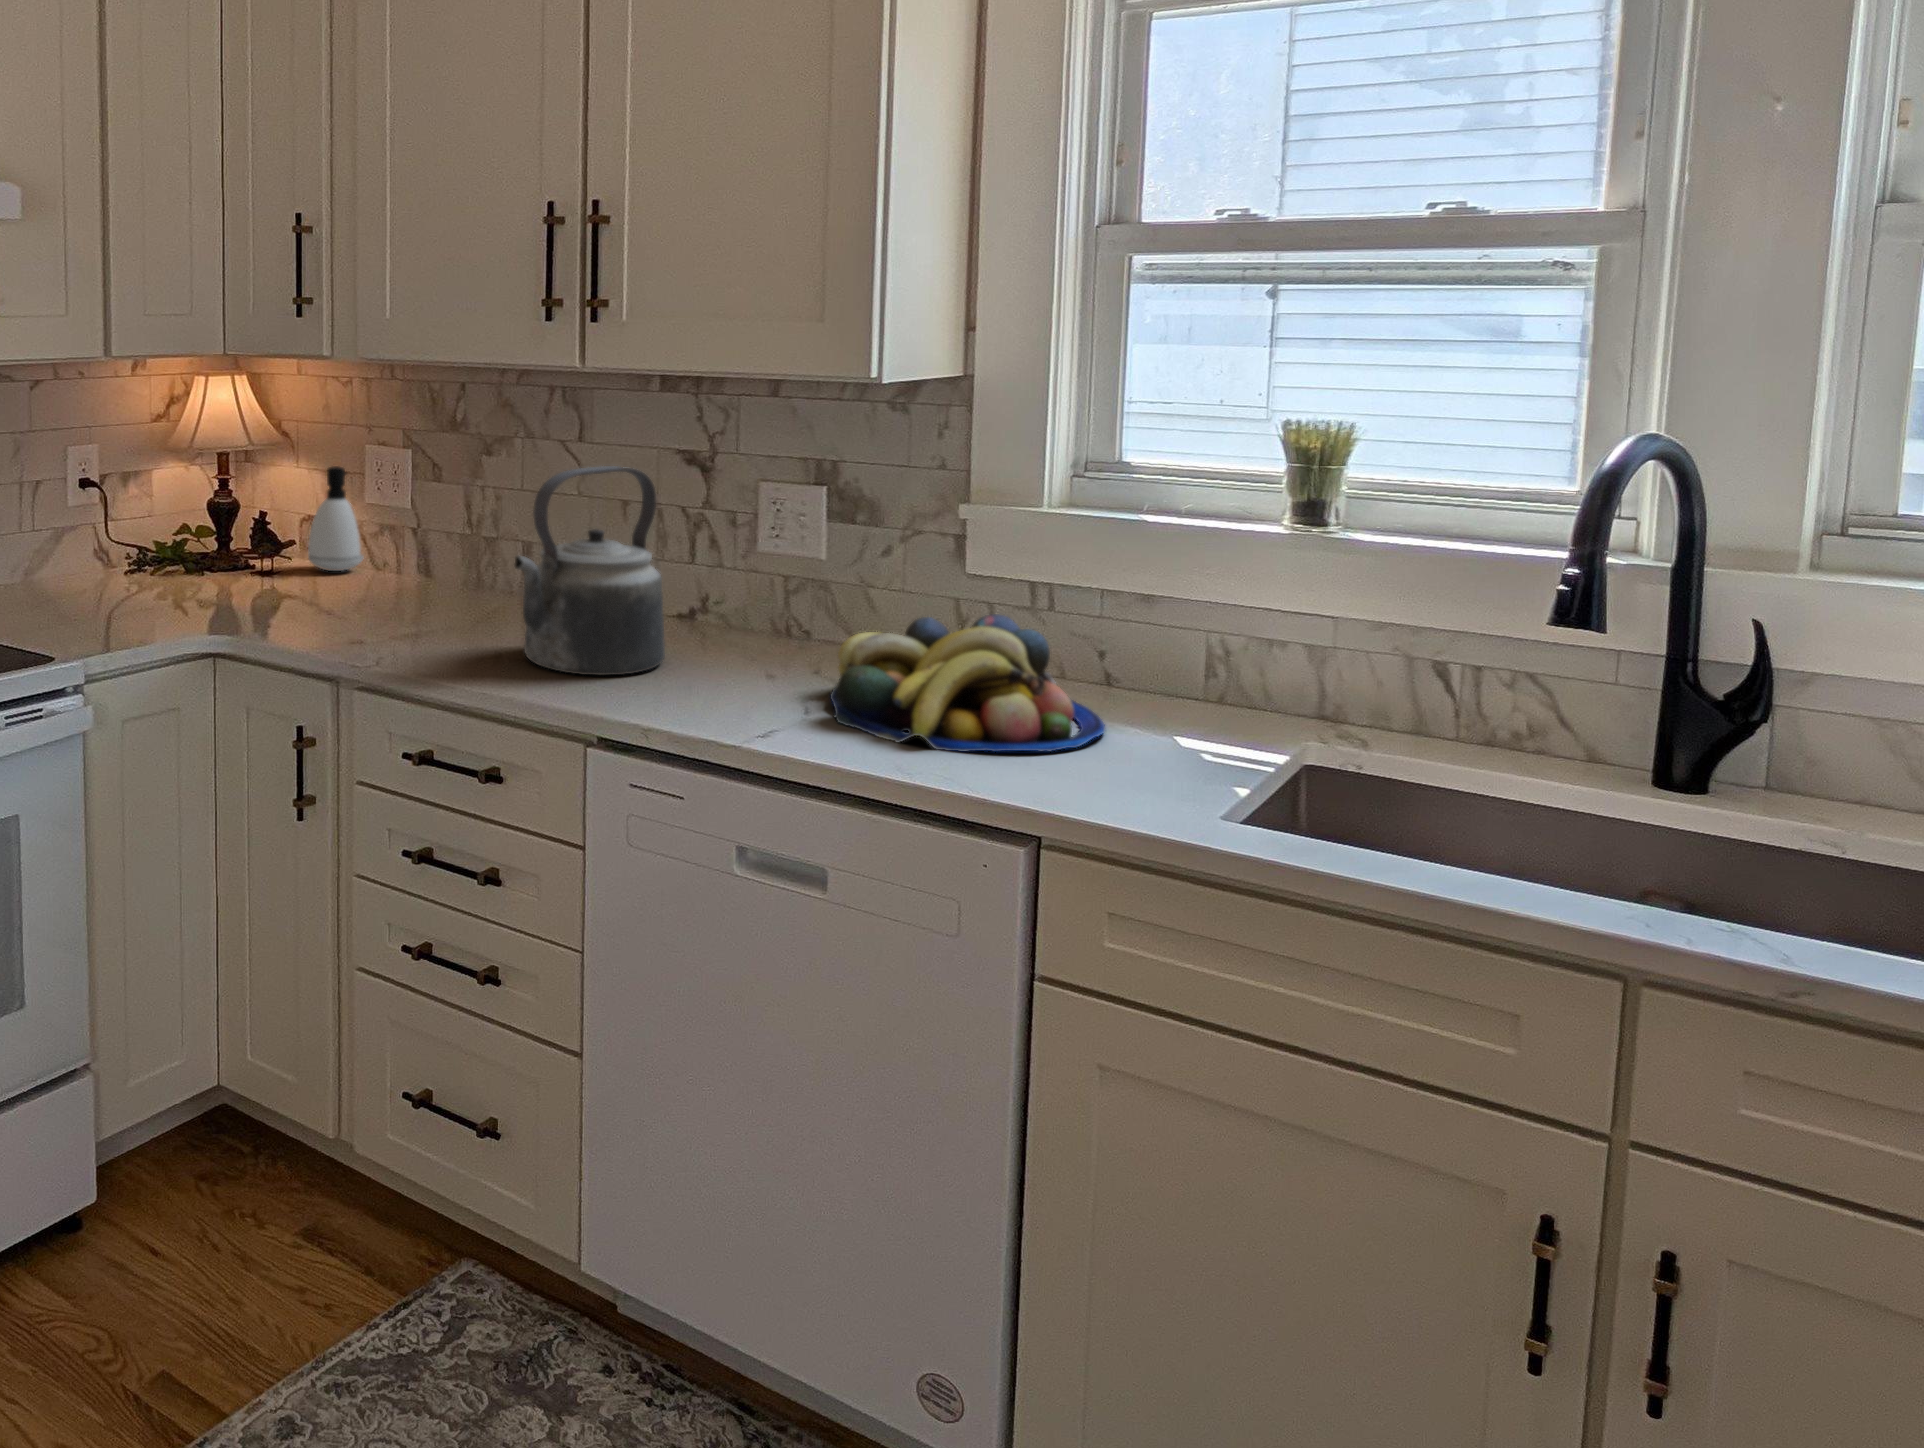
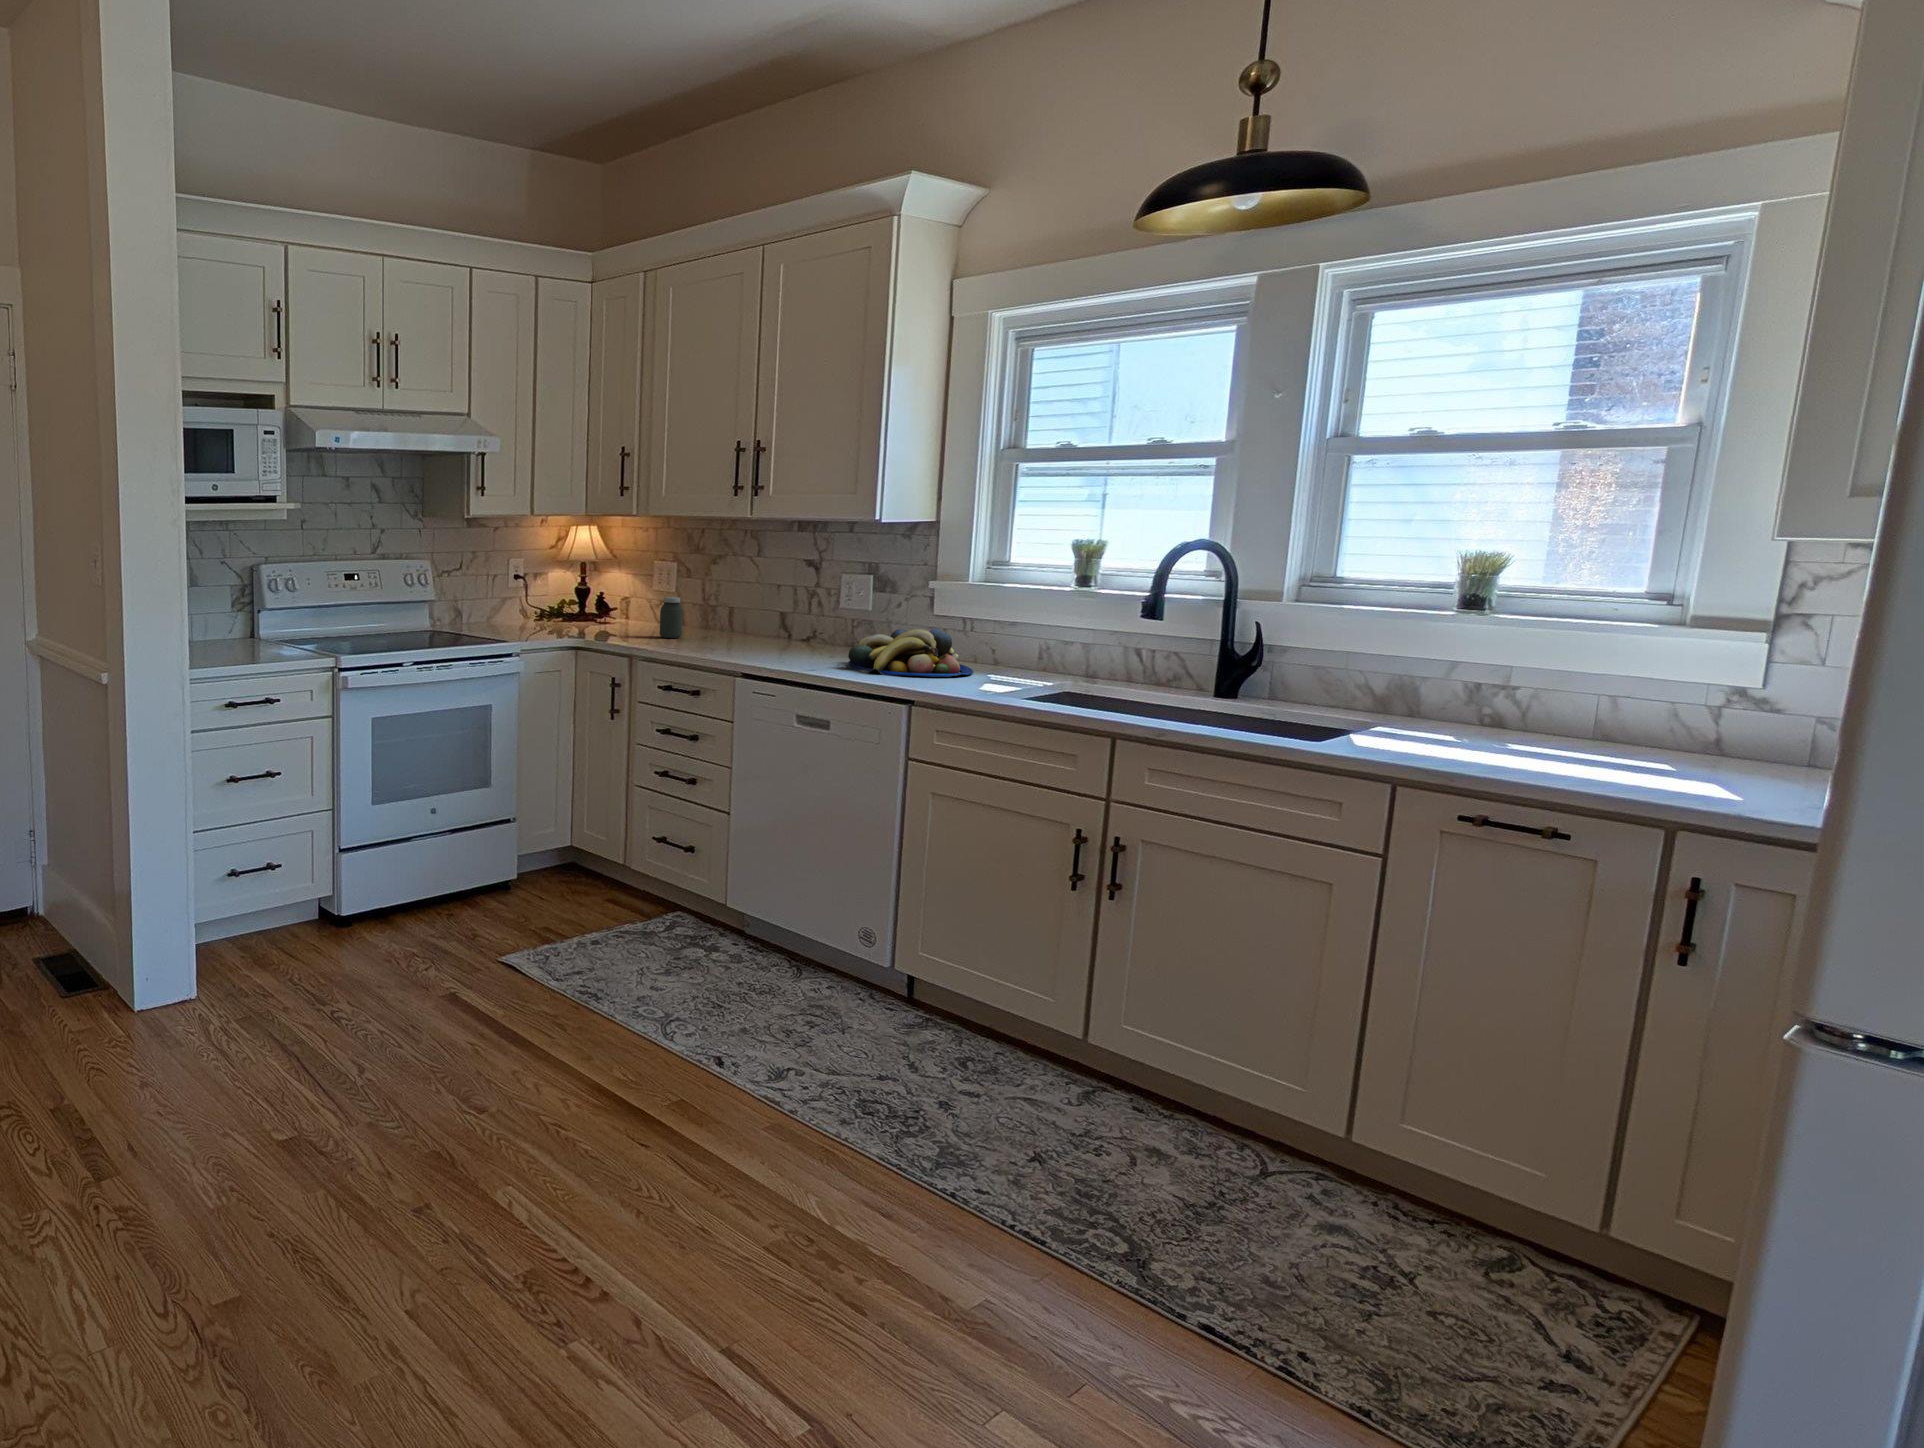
soap dispenser: present [308,466,363,571] -> none [623,572,654,624]
kettle: present [514,466,665,676] -> none [712,563,785,654]
jar: none [389,530,435,619] -> present [660,597,683,638]

